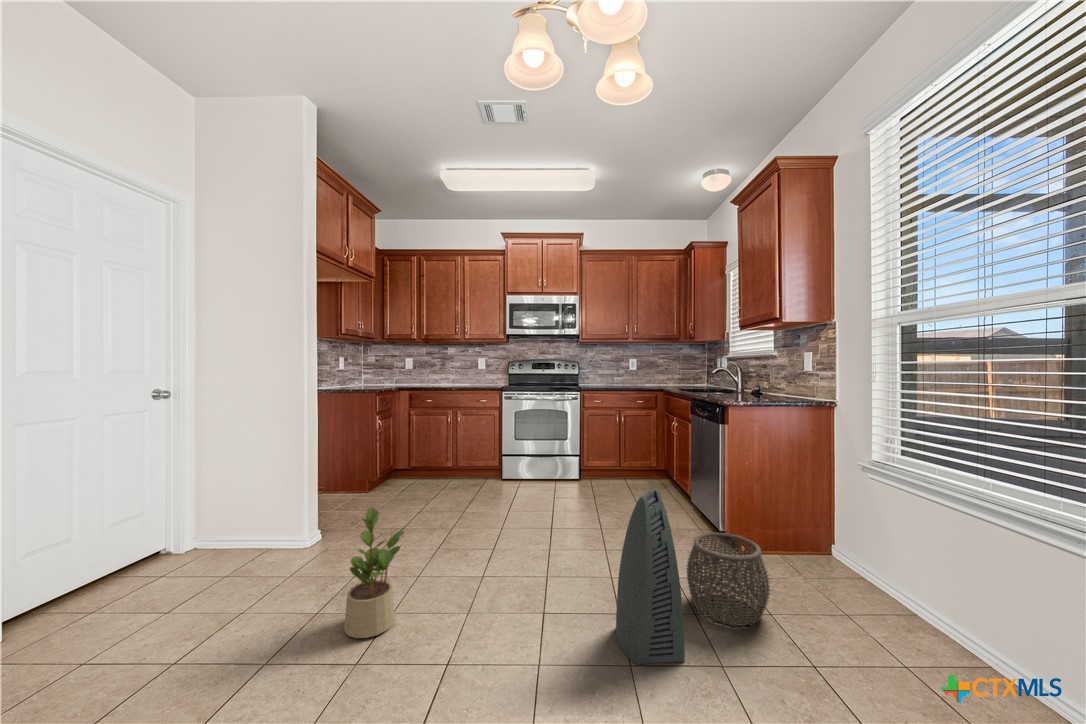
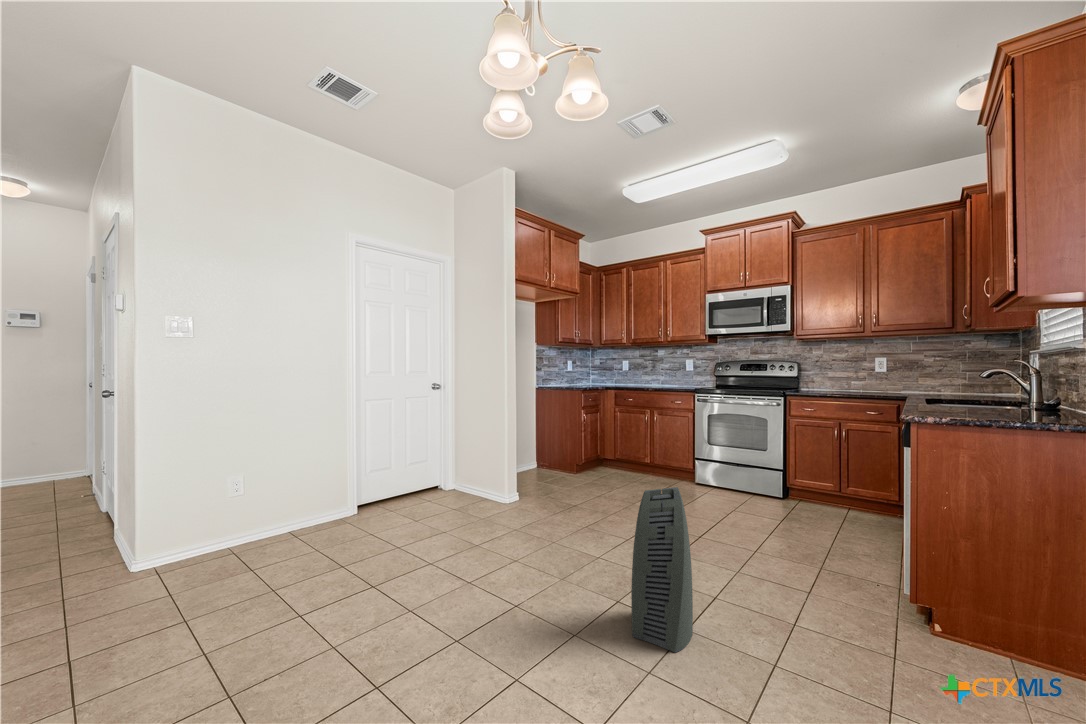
potted plant: present [344,508,404,638] -> none [475,469,518,557]
woven basket: present [686,533,770,627] -> none [737,555,833,662]

